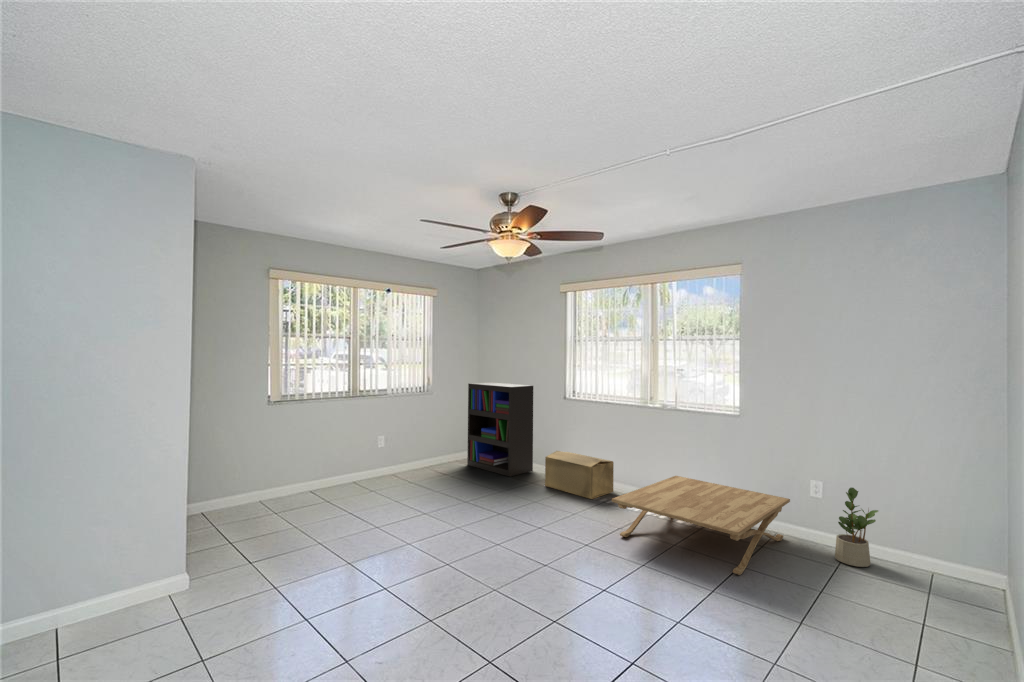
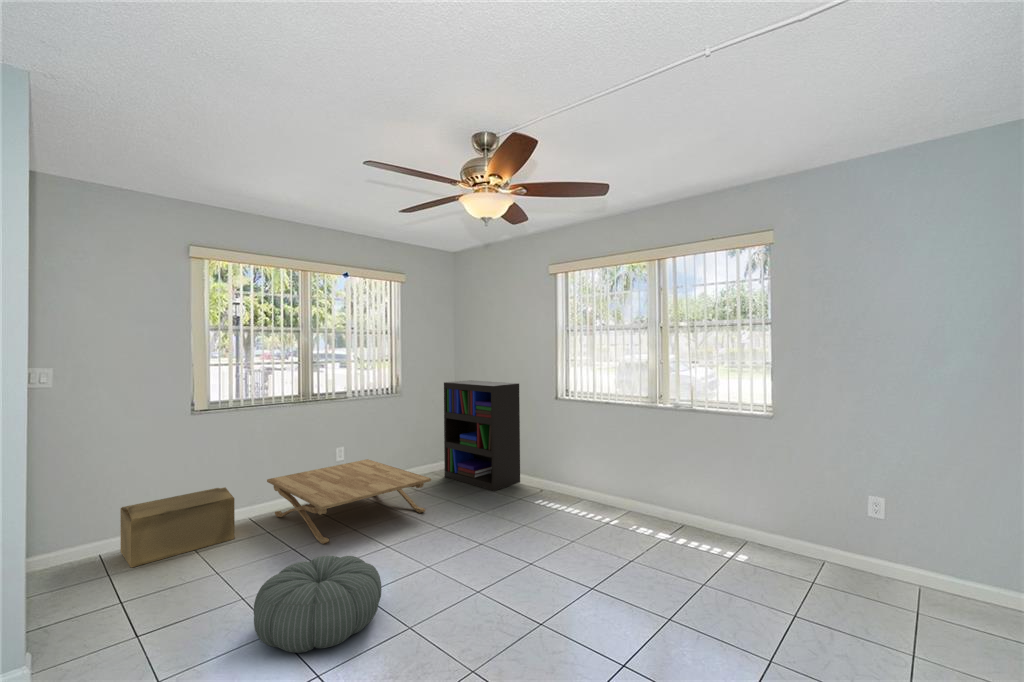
cardboard box: present [545,451,614,499] -> present [120,487,235,568]
coffee table: present [612,476,790,575] -> present [267,459,431,544]
potted plant: present [835,488,878,567] -> none [907,509,965,612]
pouf: none [332,511,424,573] -> present [254,556,381,653]

